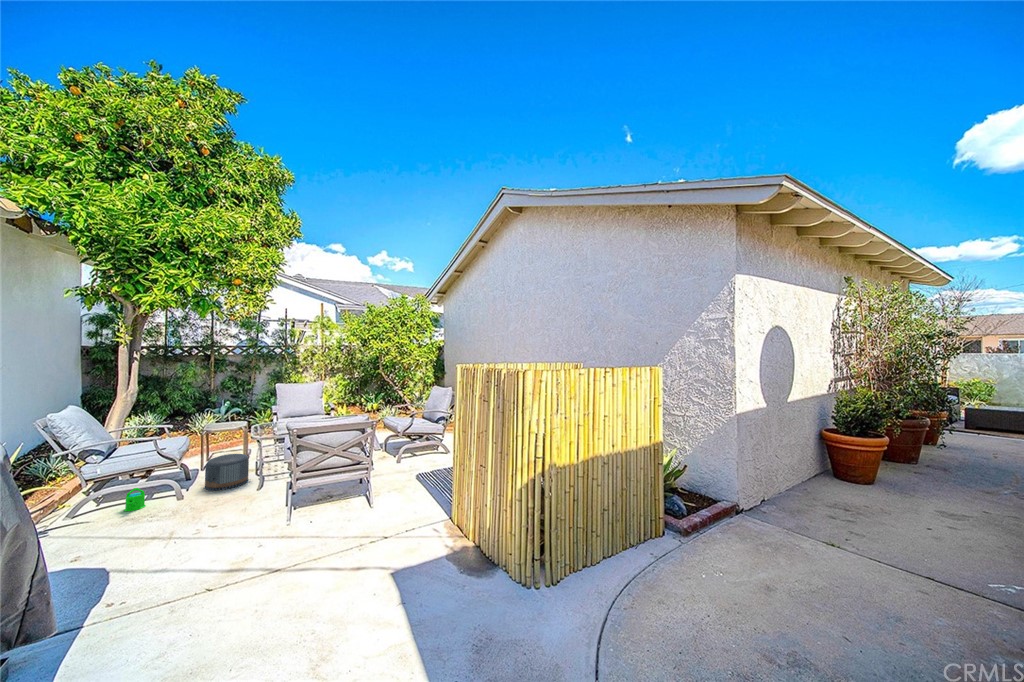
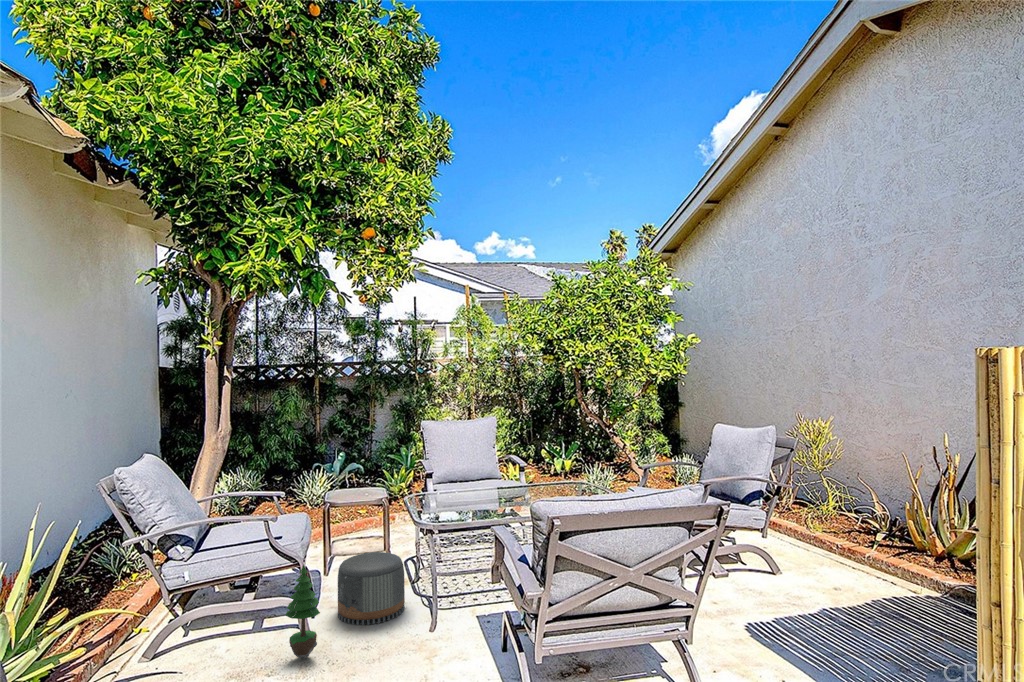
potted tree: none [165,460,189,508] -> present [286,565,320,659]
watering can: present [124,488,146,511] -> none [223,611,255,656]

